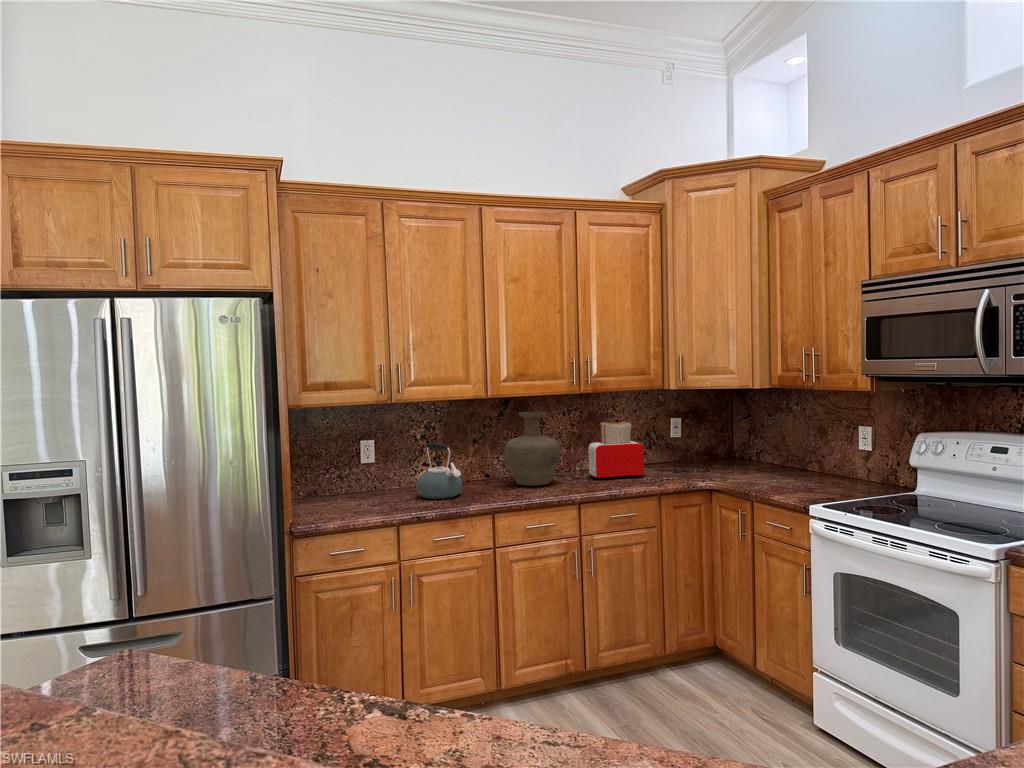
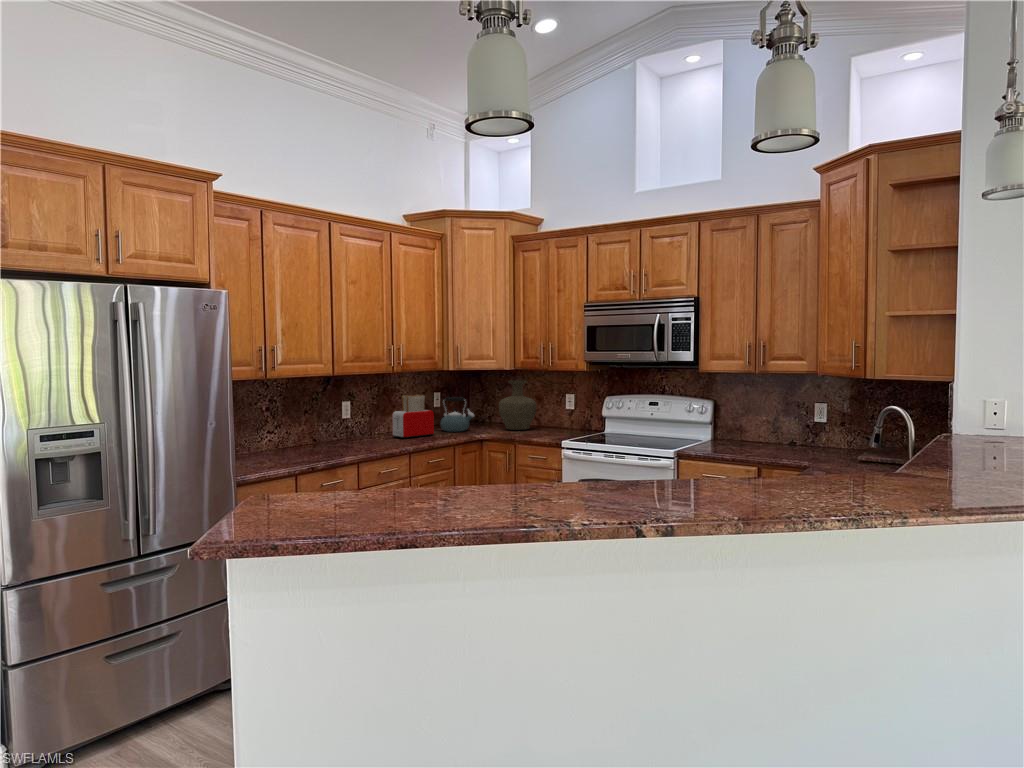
vase: present [505,412,561,486] -> present [499,380,536,430]
kettle: present [416,443,462,499] -> present [440,397,474,432]

